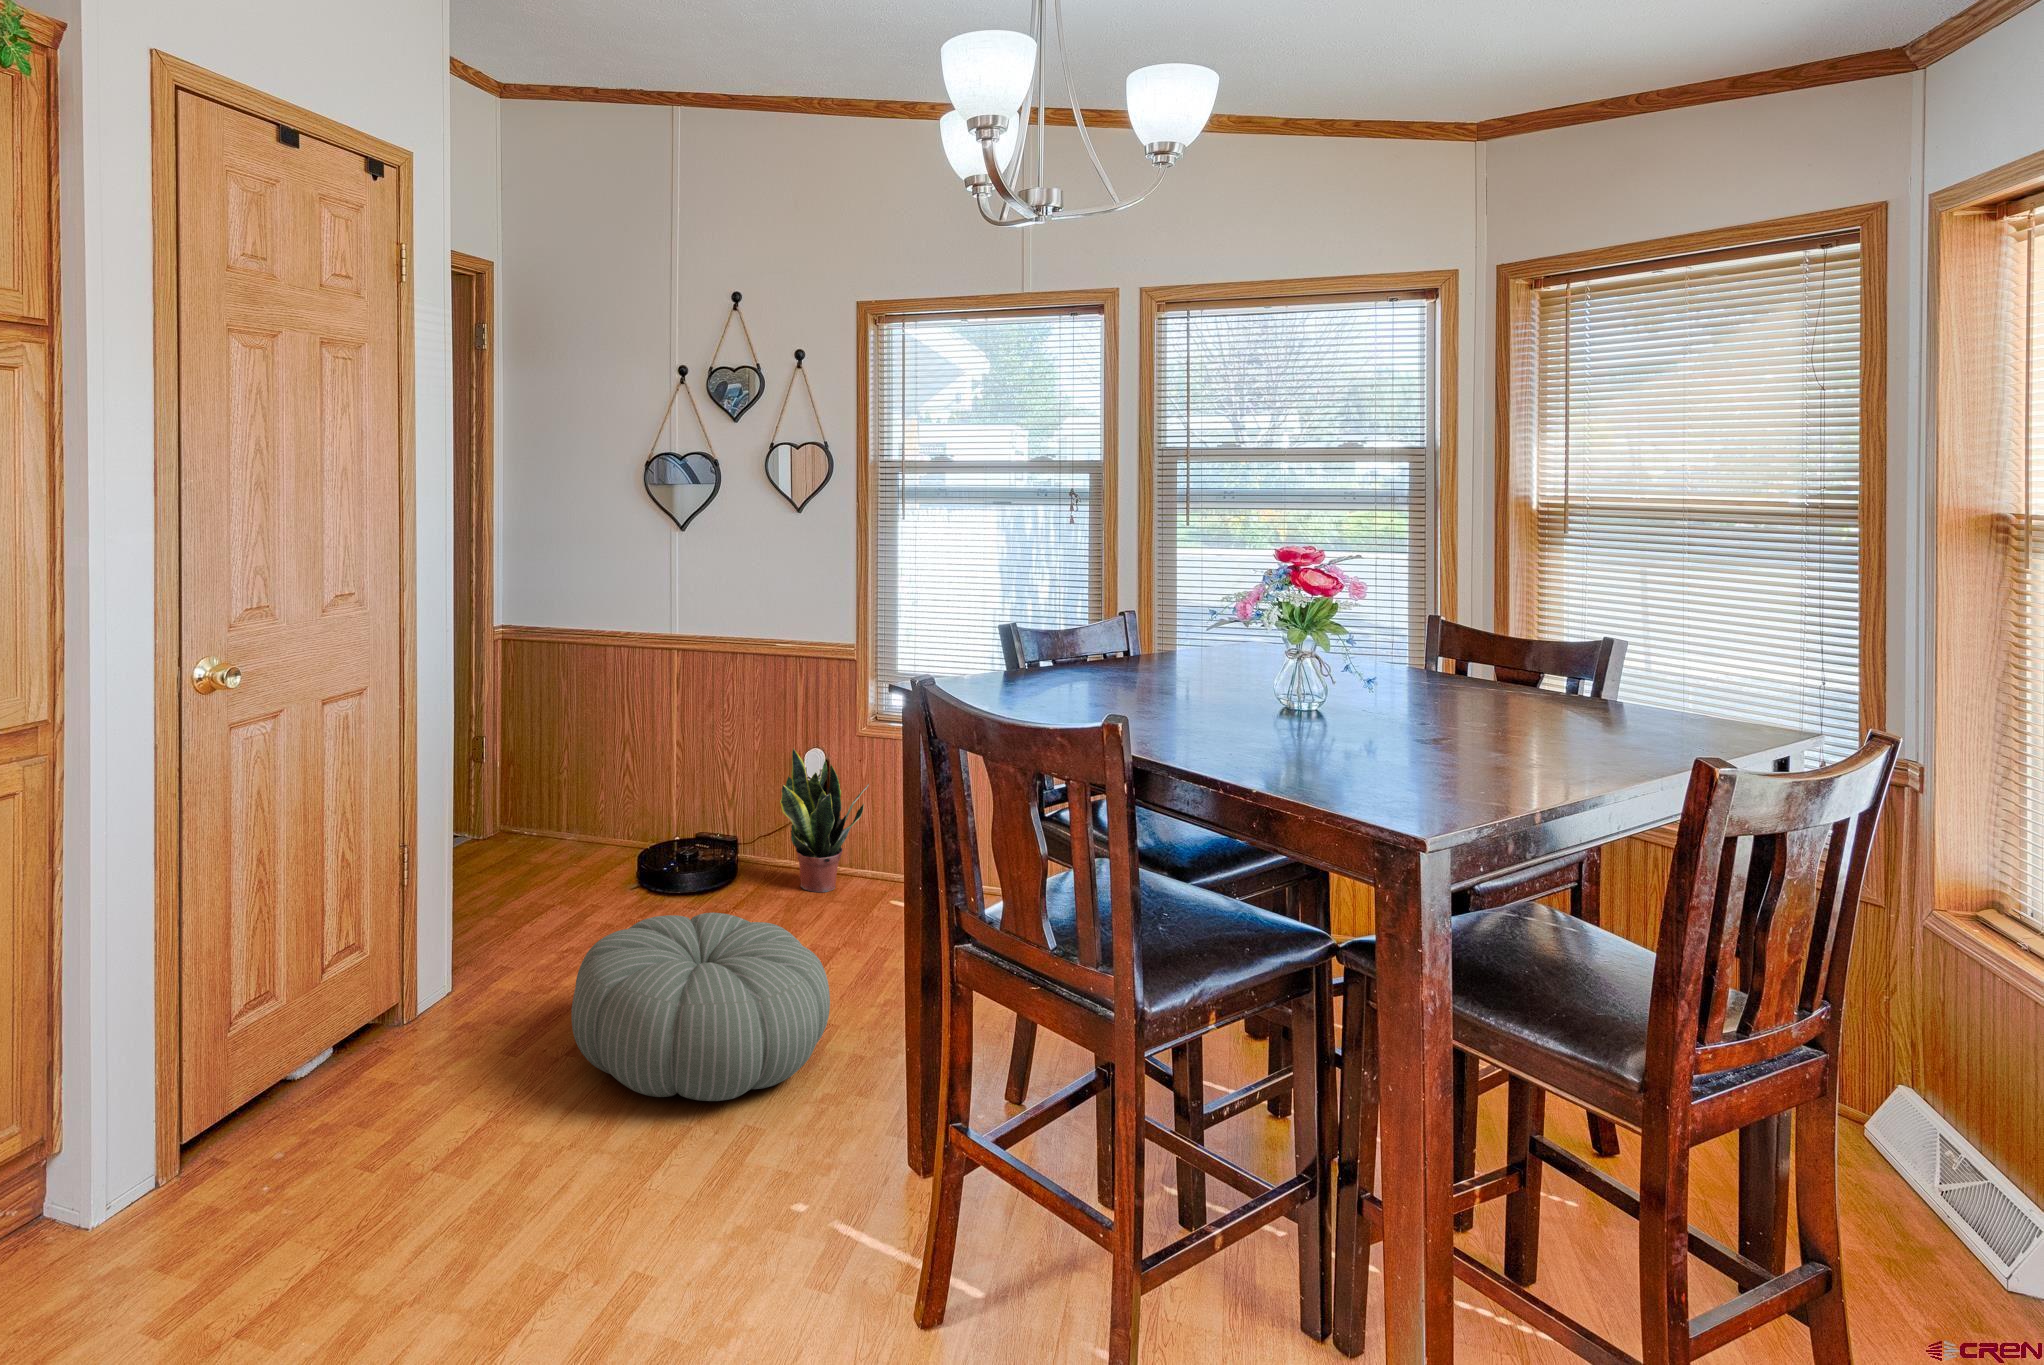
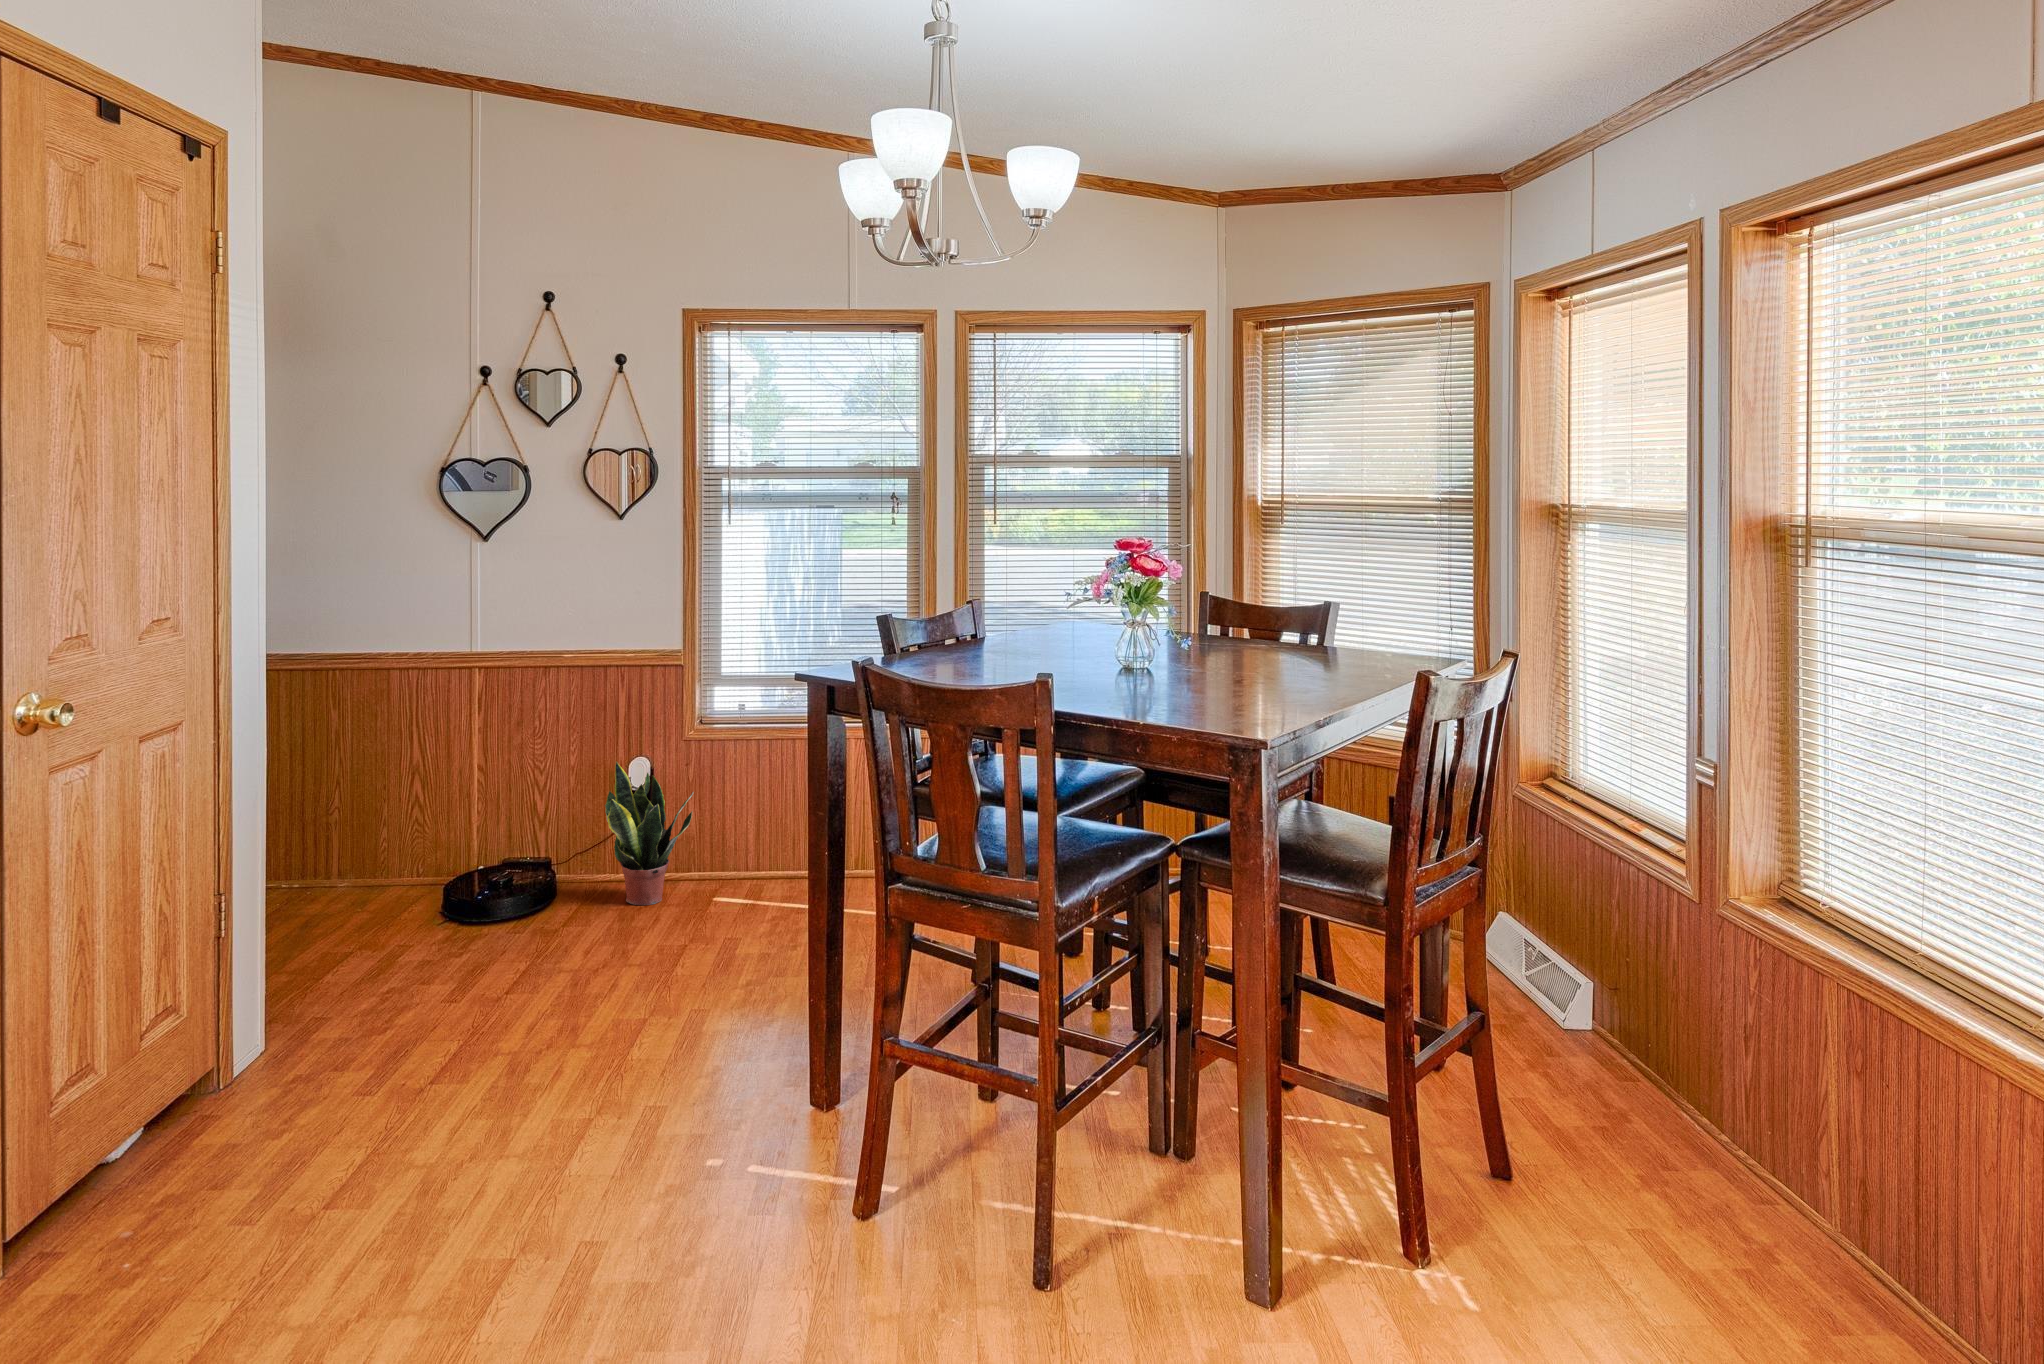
pouf: present [571,913,830,1101] -> none [436,928,704,1112]

